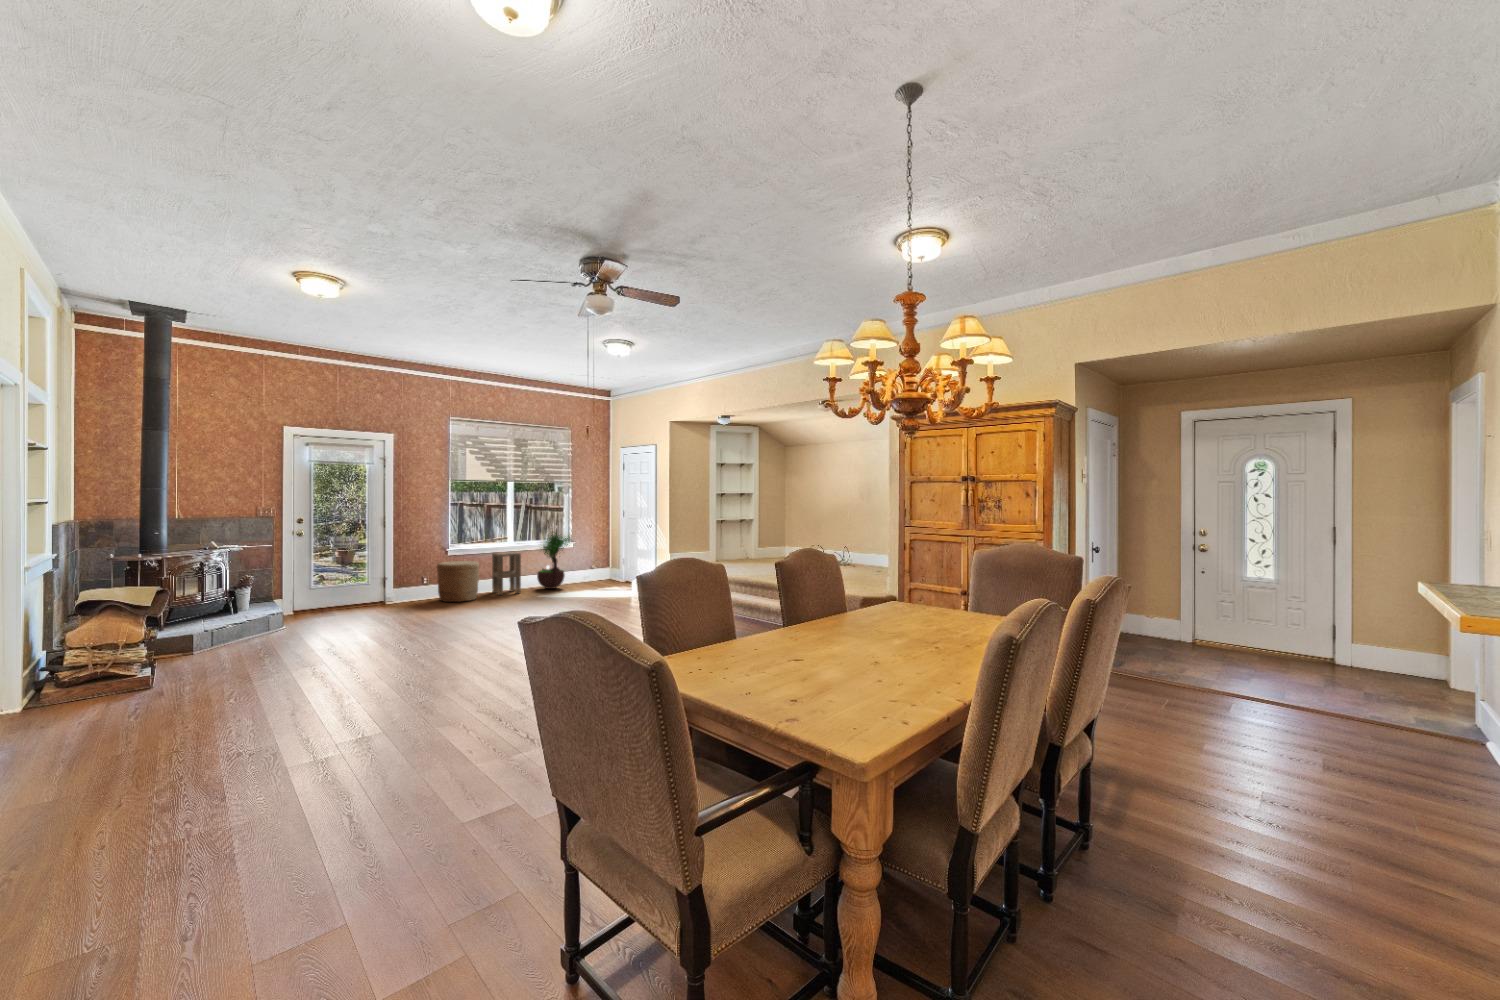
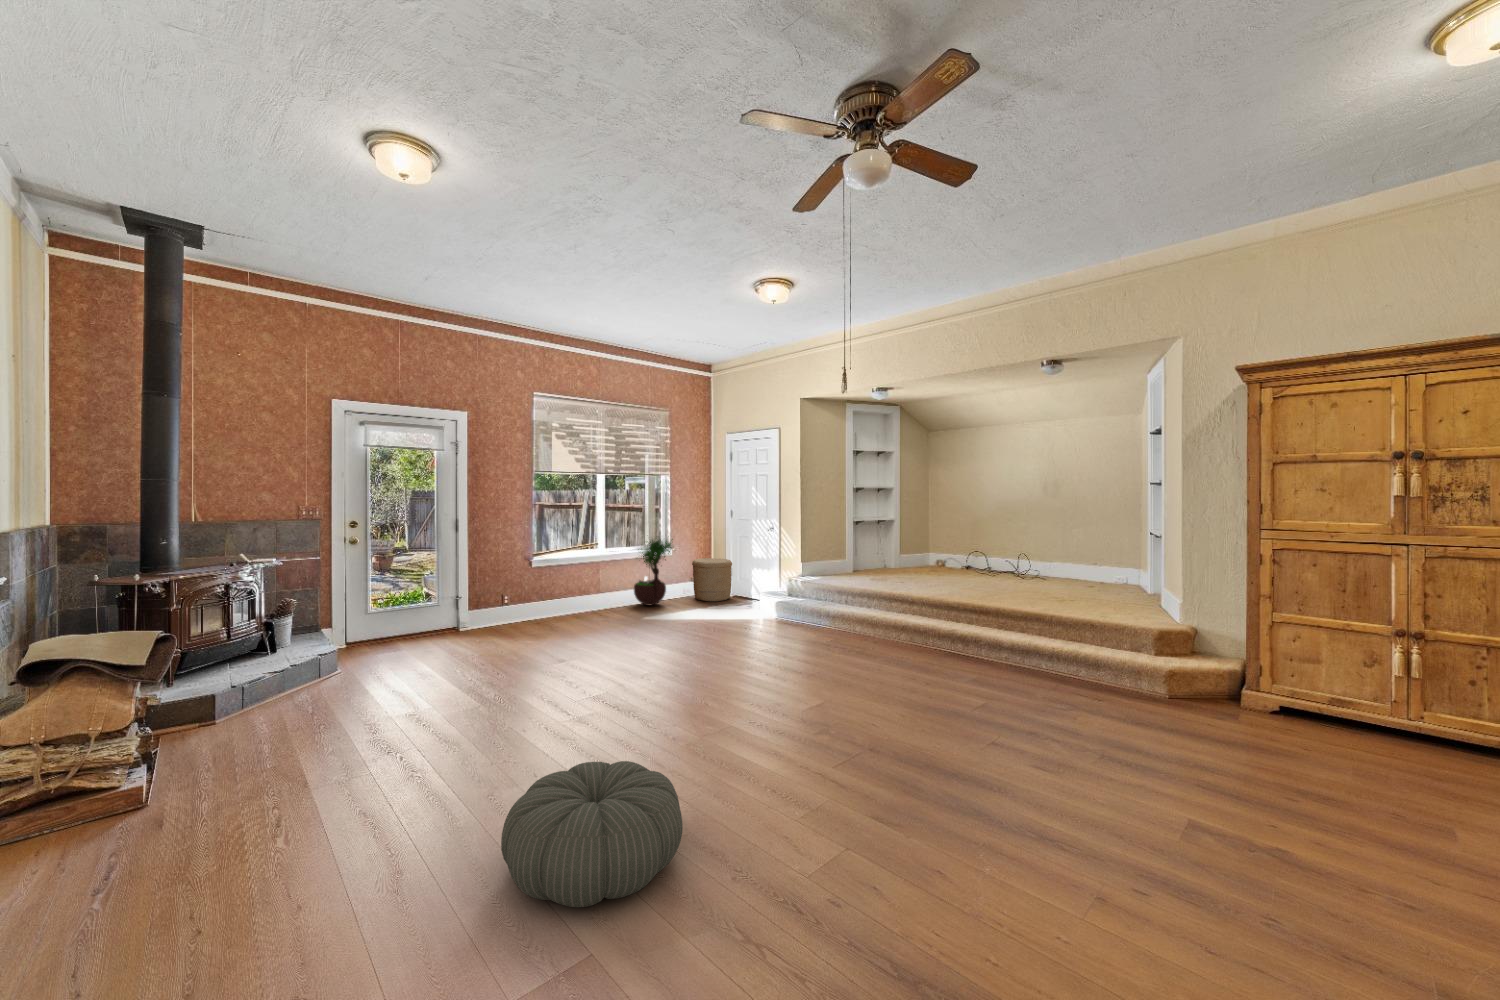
side table: present [492,552,521,595] -> none [582,560,618,615]
woven basket: present [437,561,479,602] -> present [692,558,732,601]
pouf: none [361,655,474,719] -> present [501,761,683,907]

